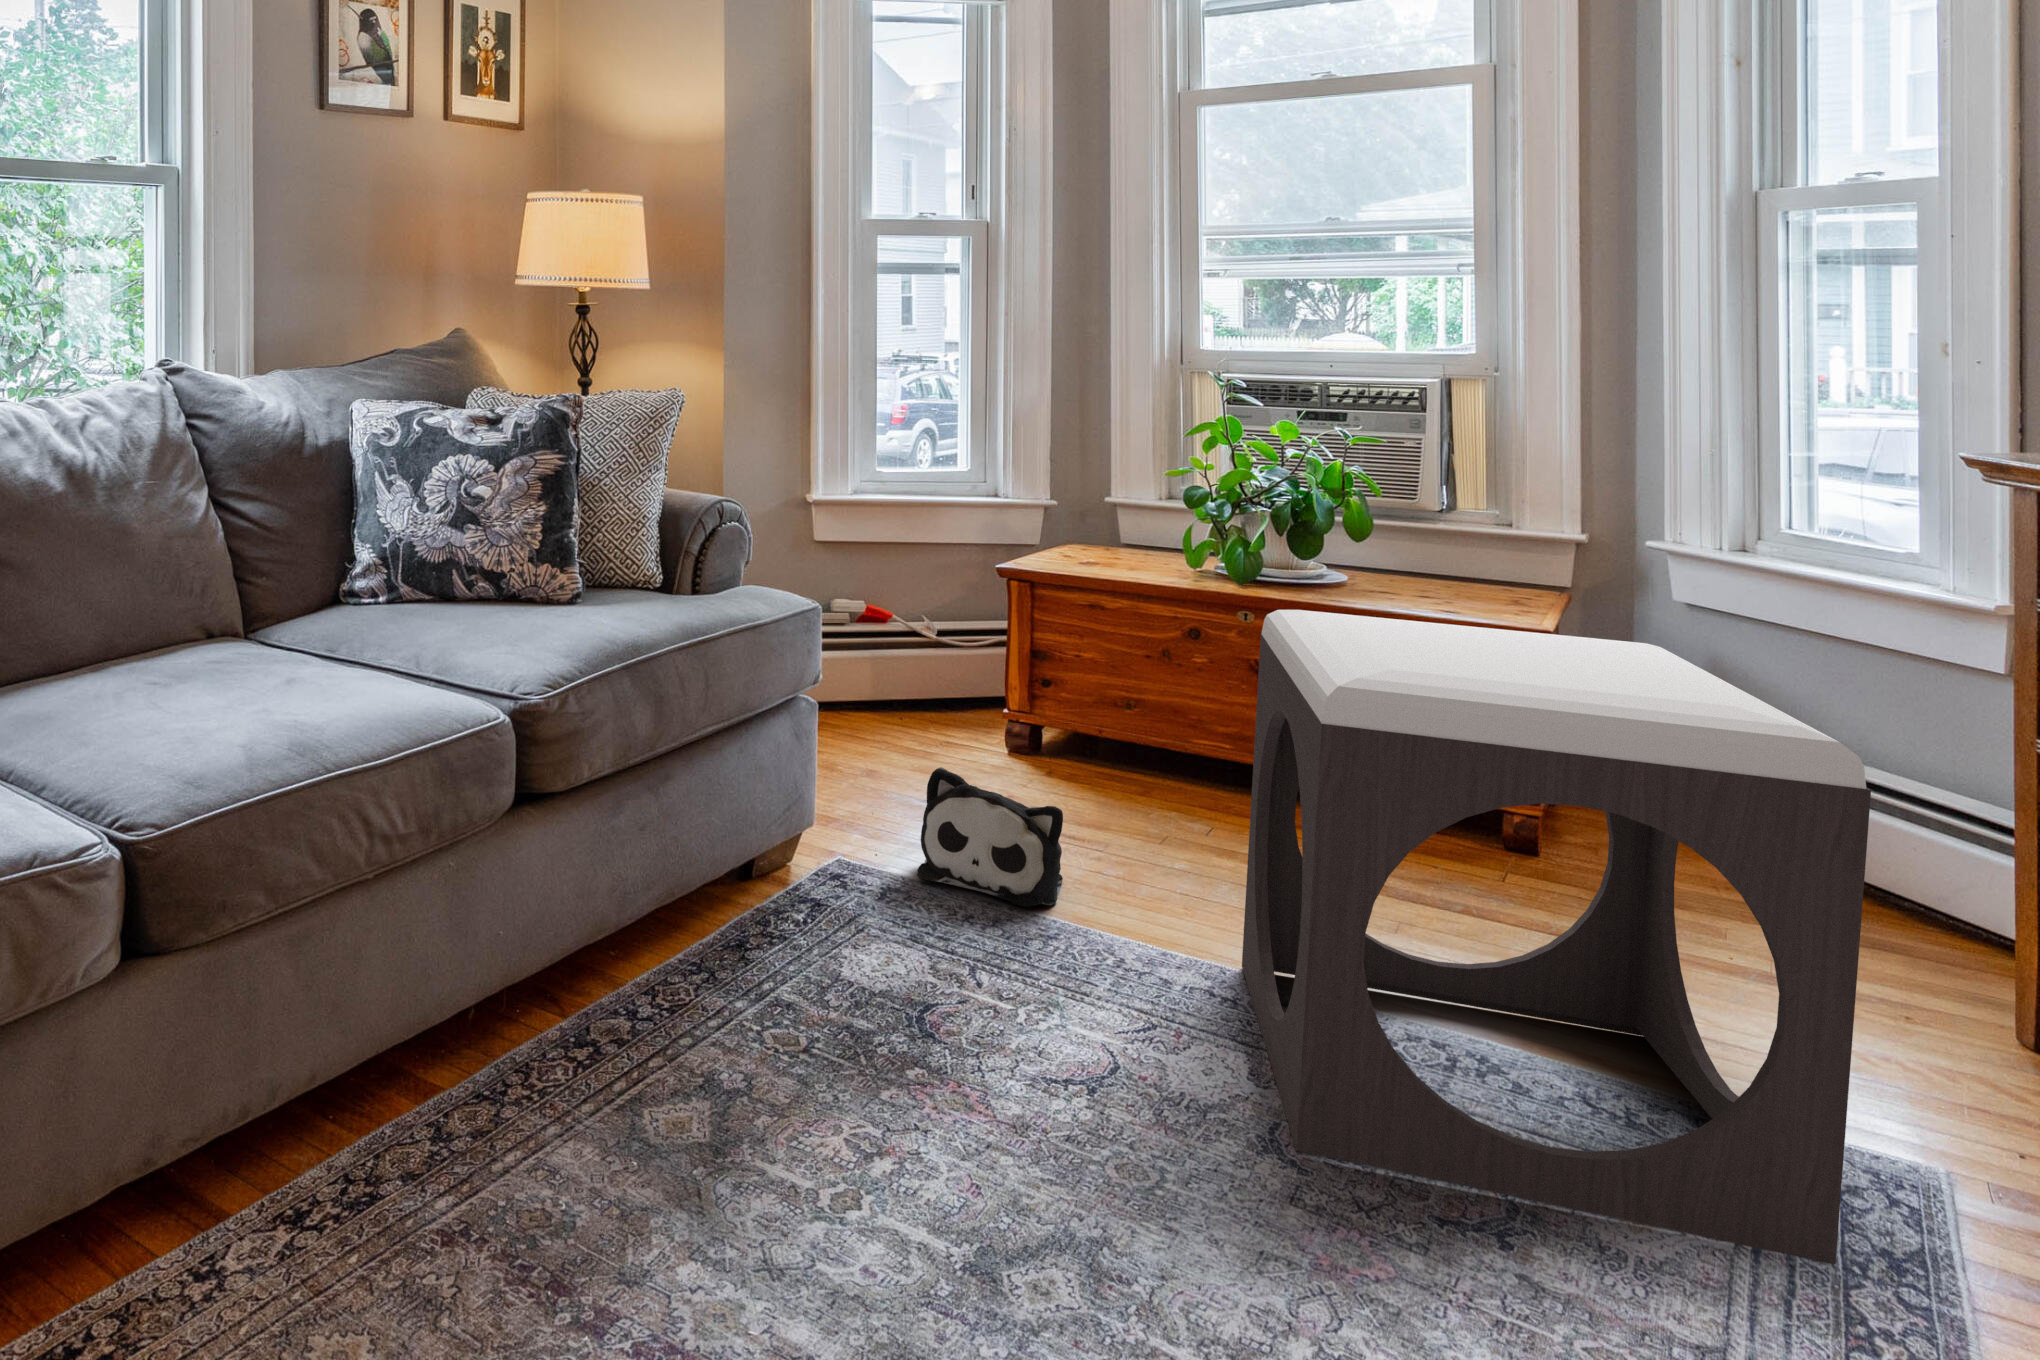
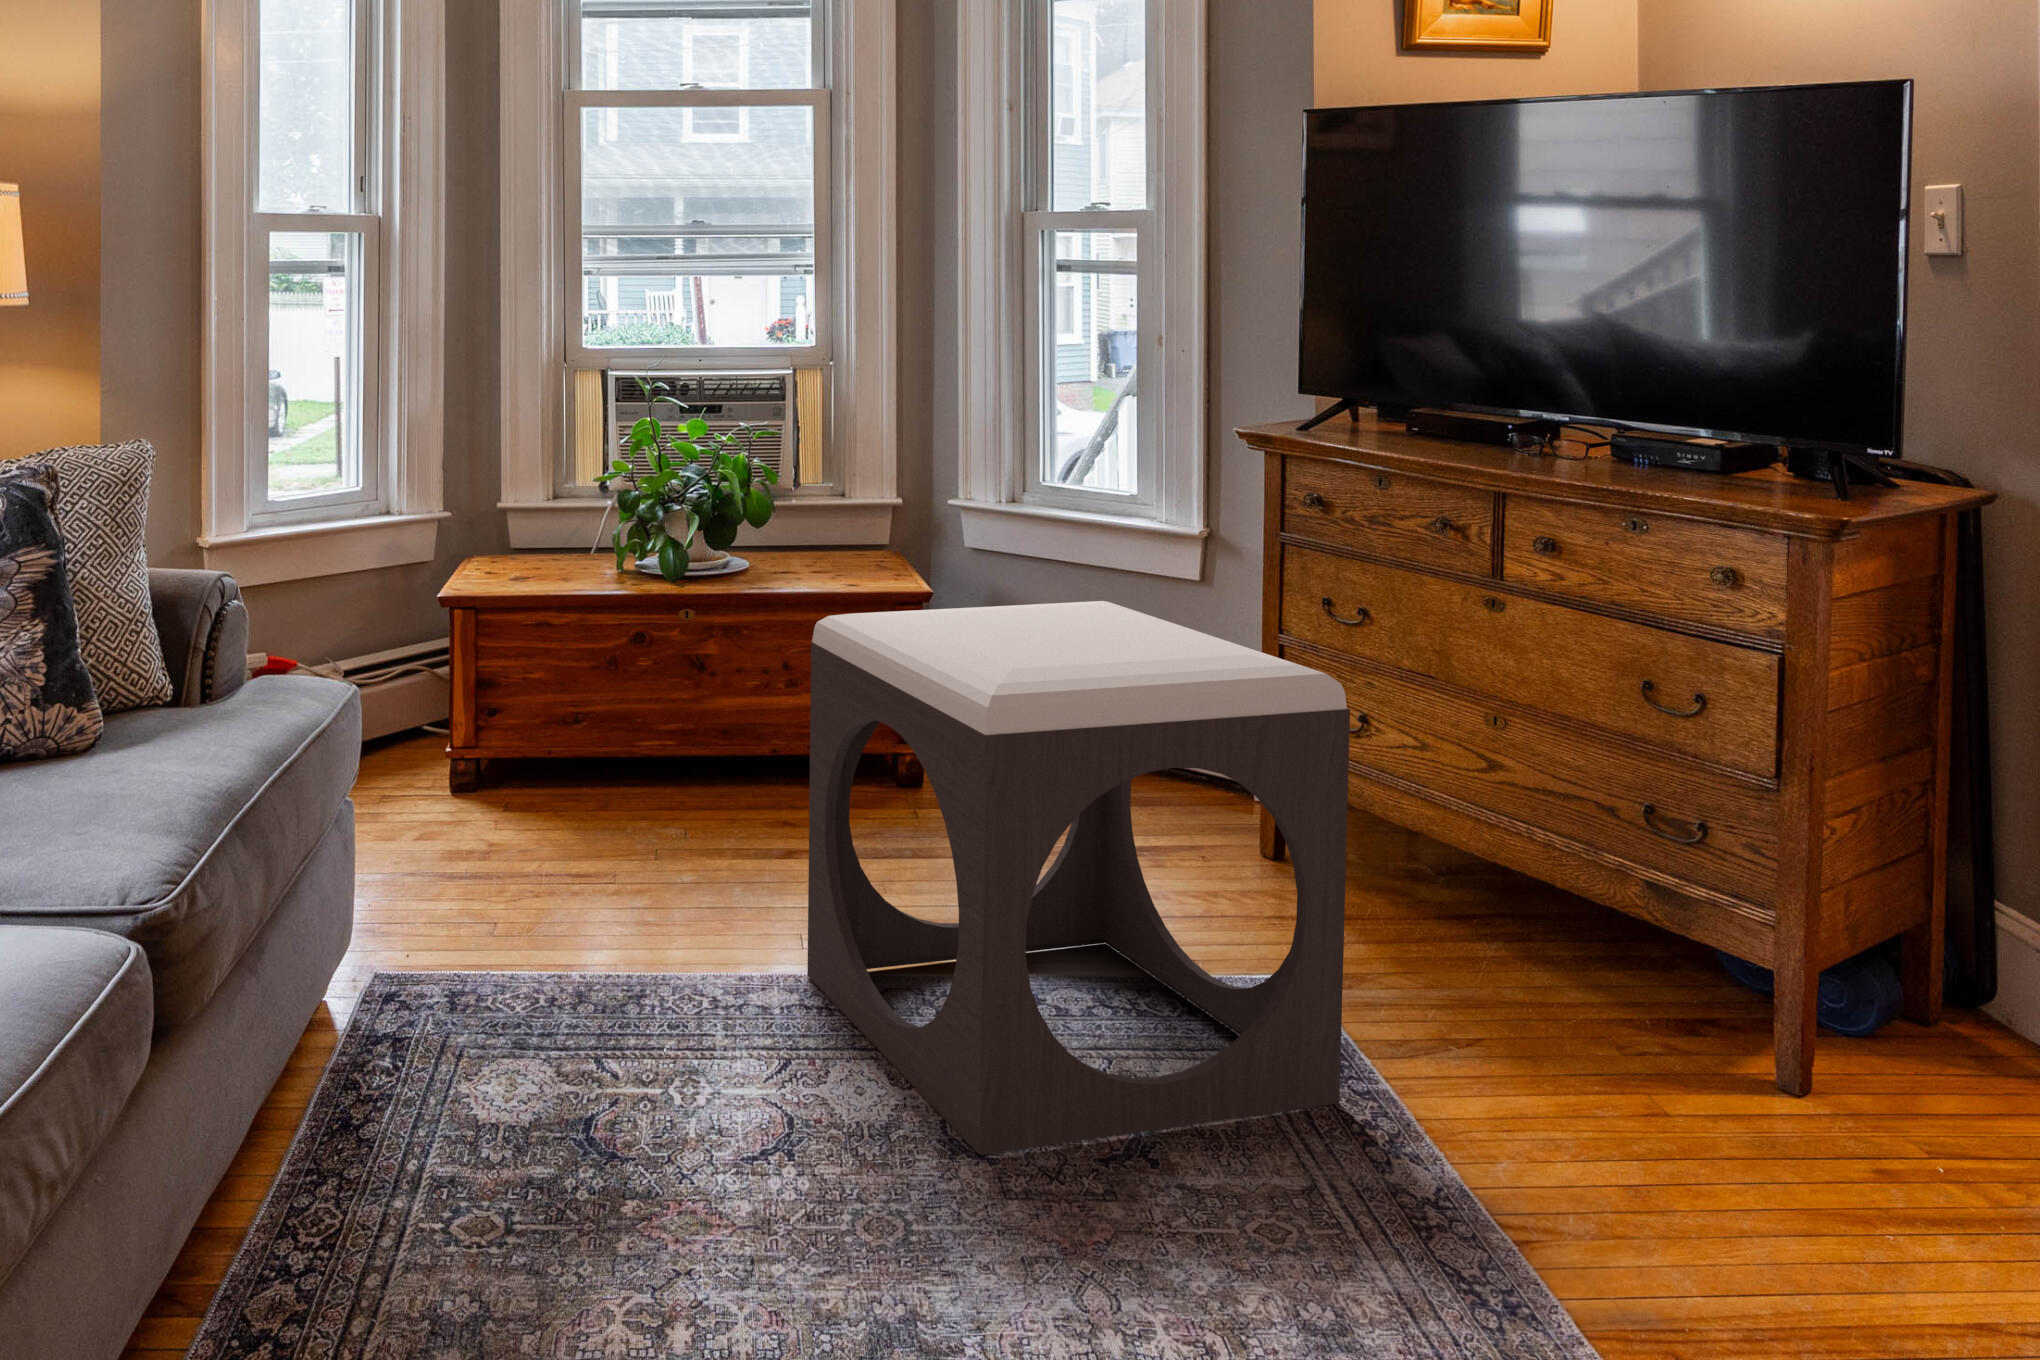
plush toy: present [917,767,1063,907] -> none [465,840,617,974]

